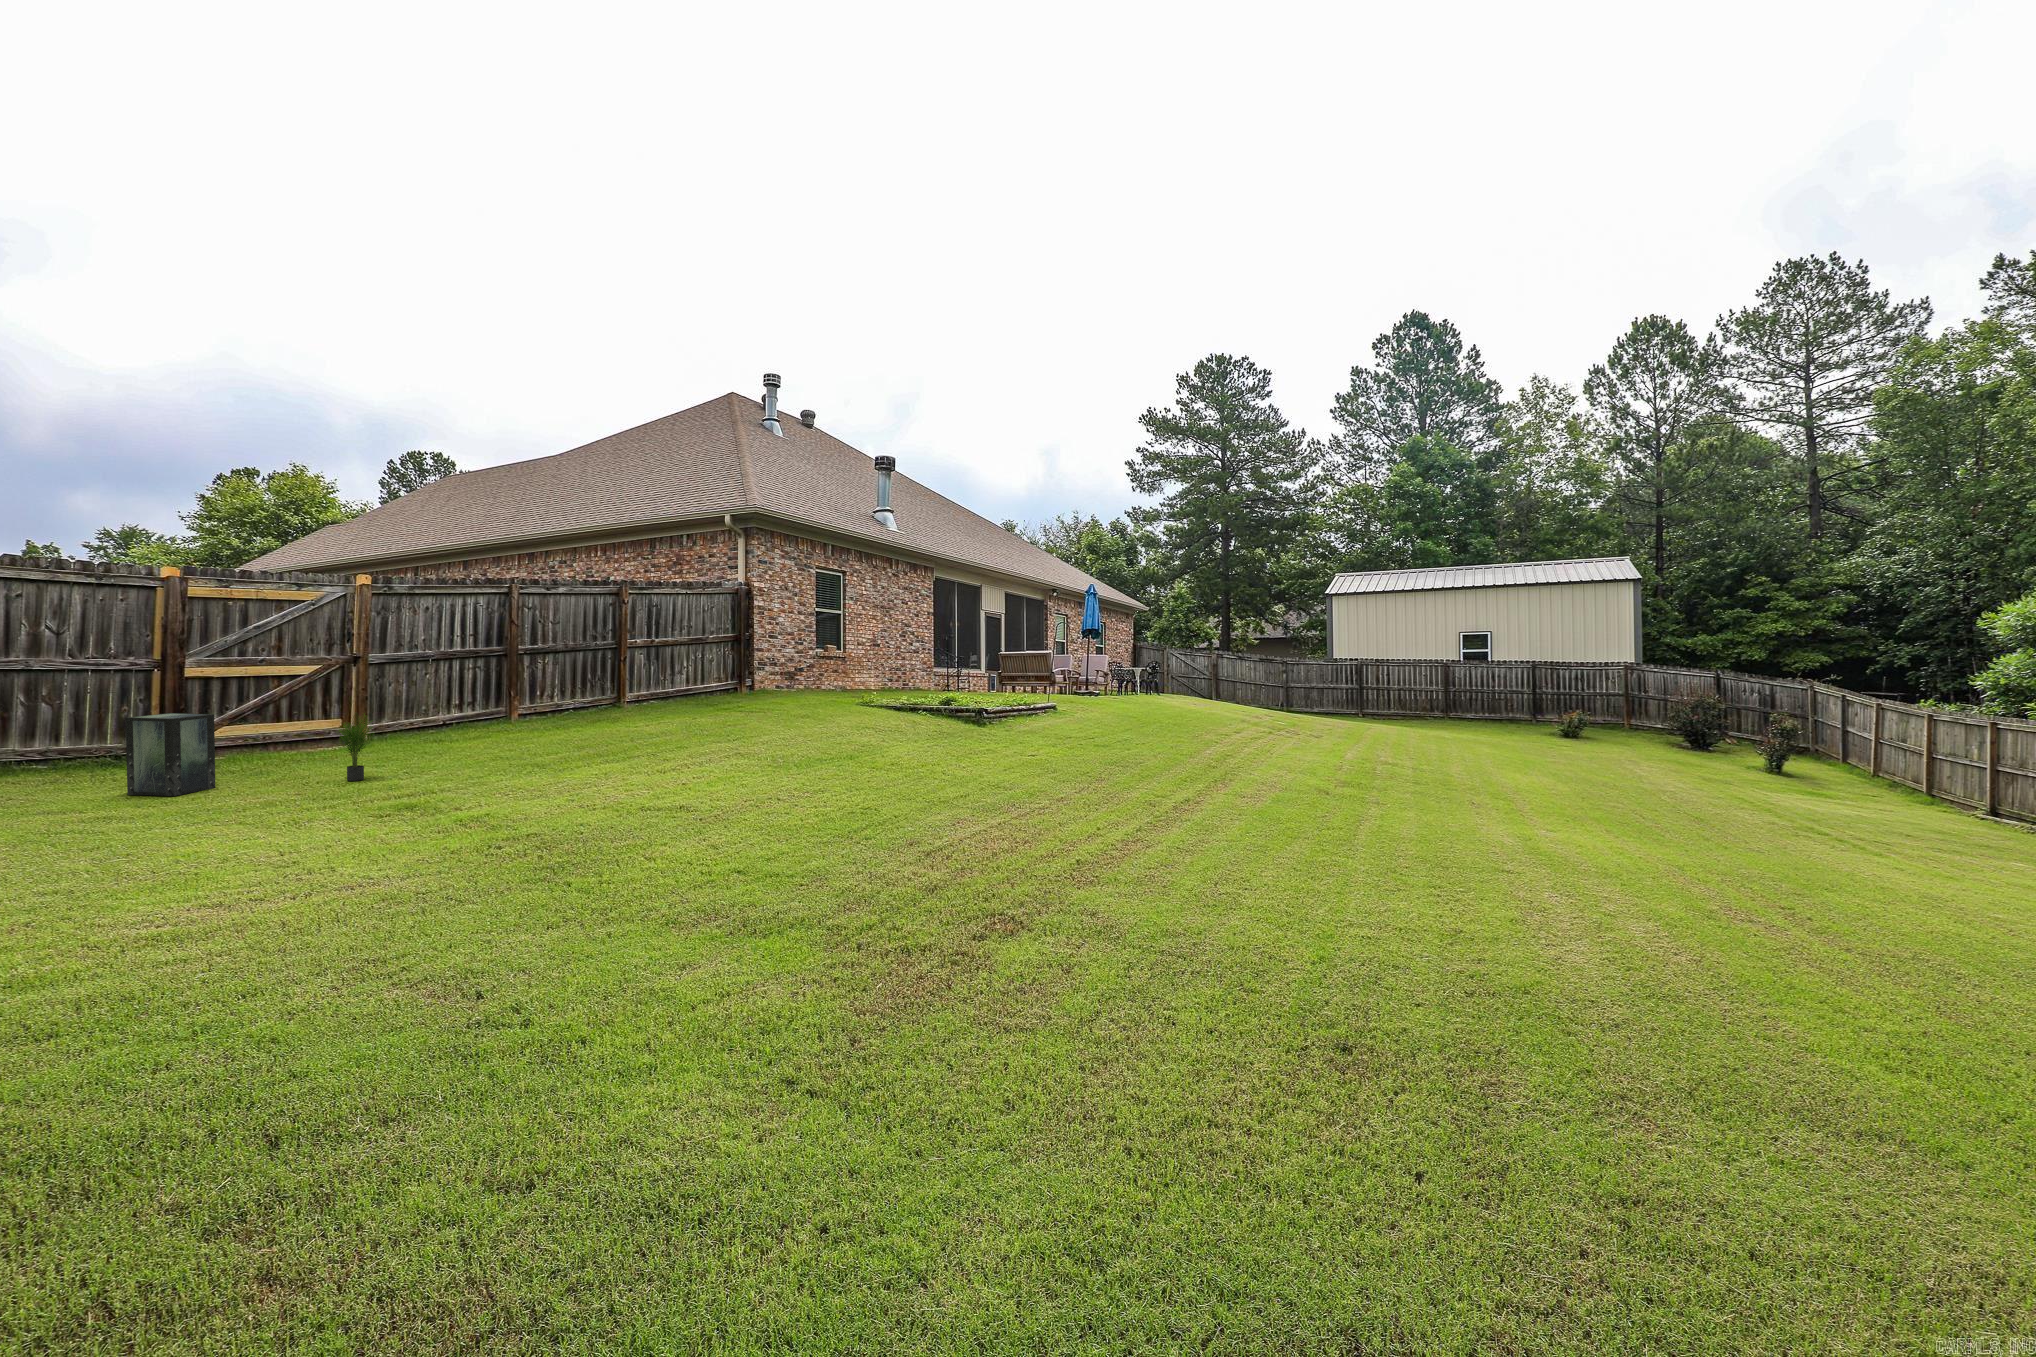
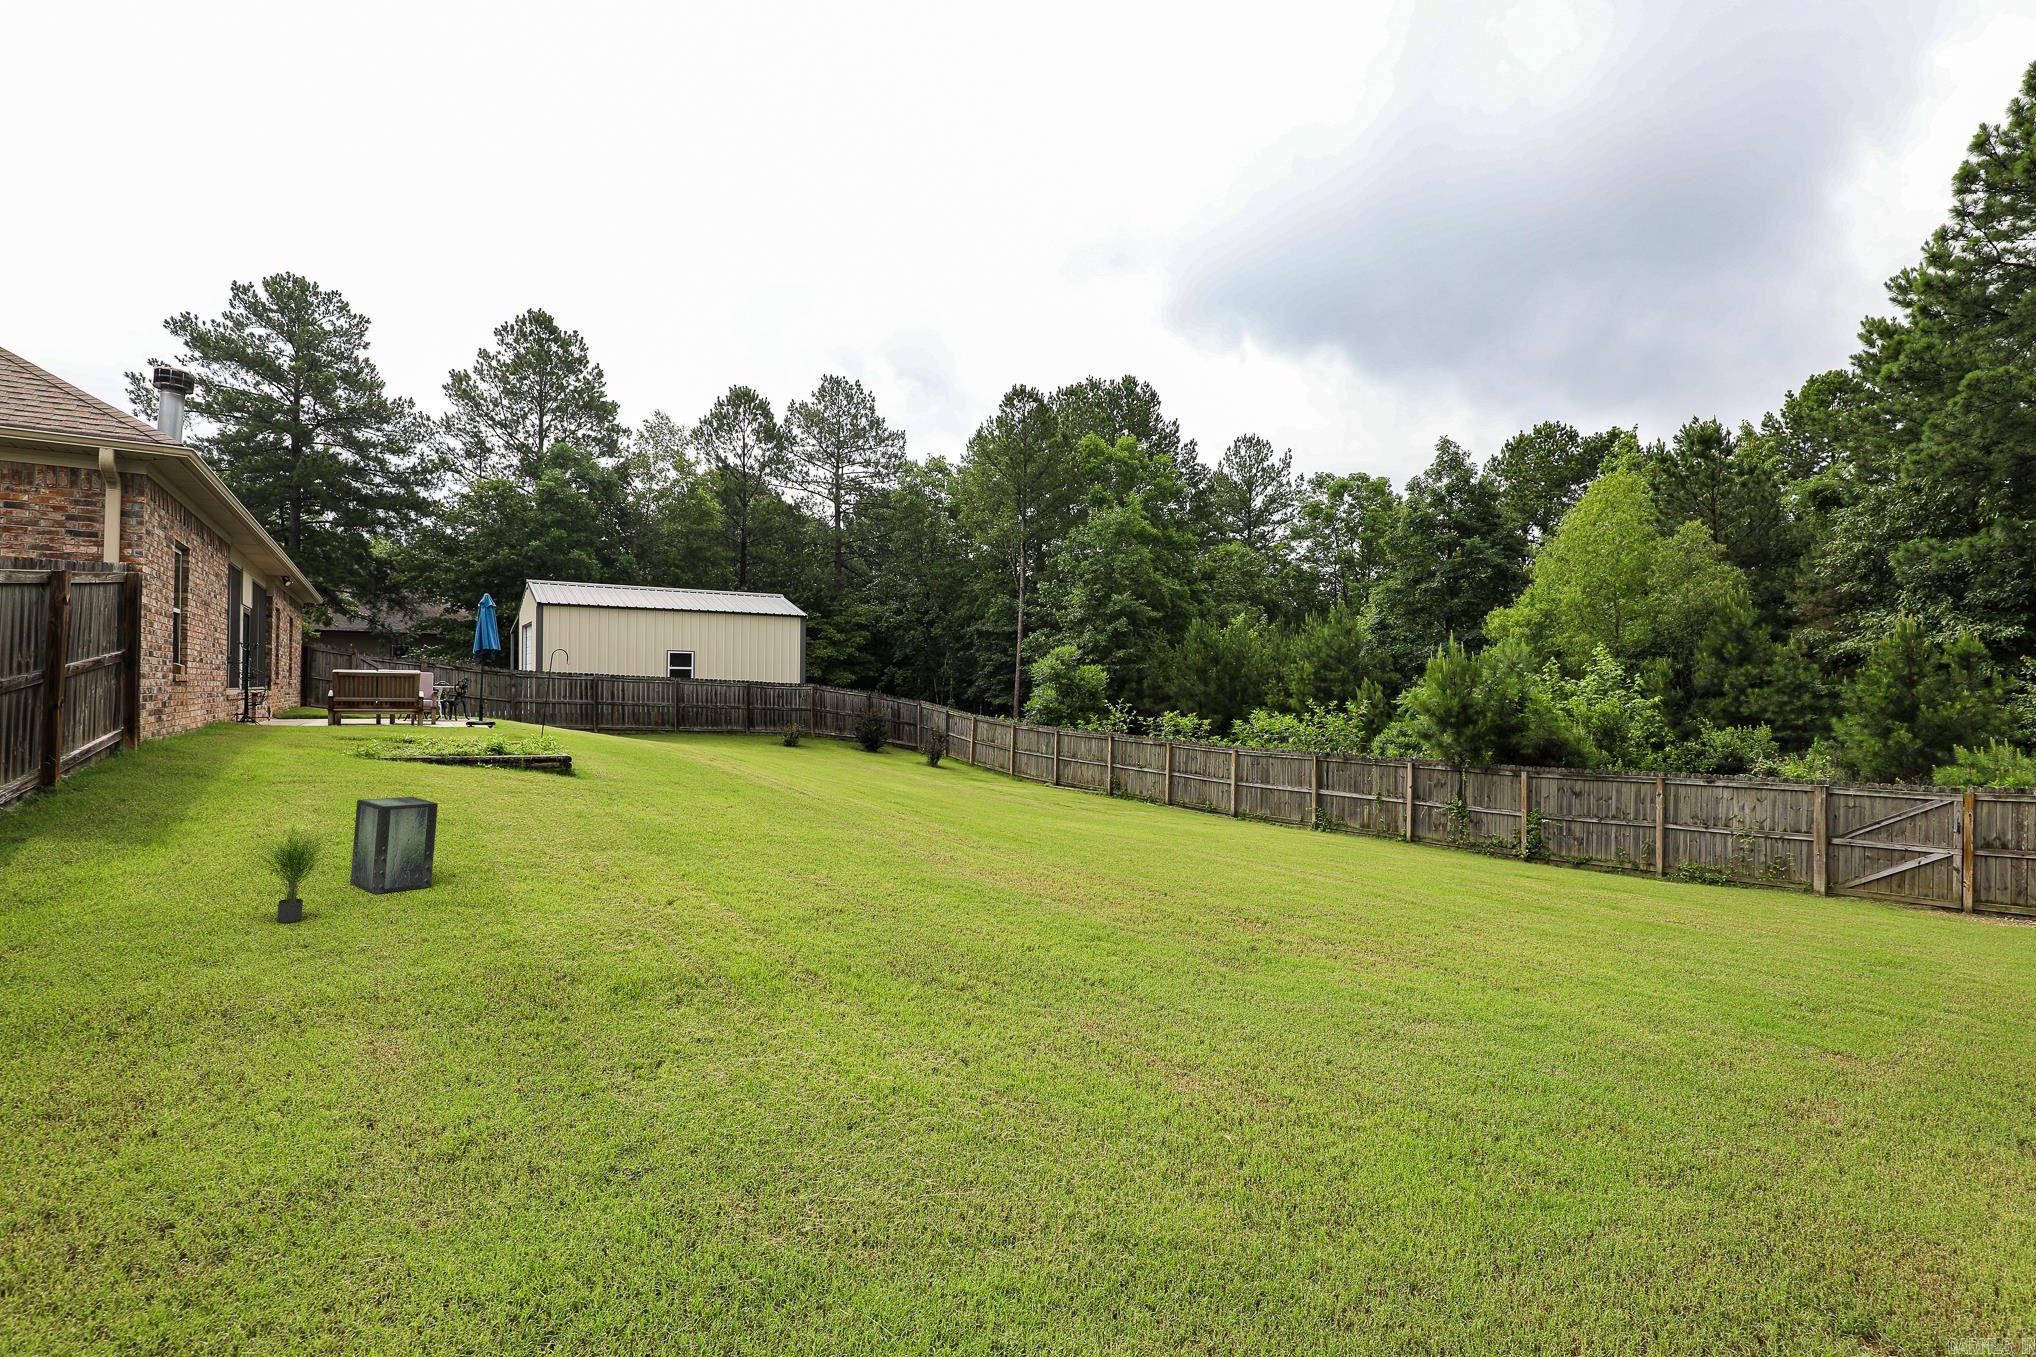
storage box: present [126,713,216,796] -> present [350,797,438,894]

